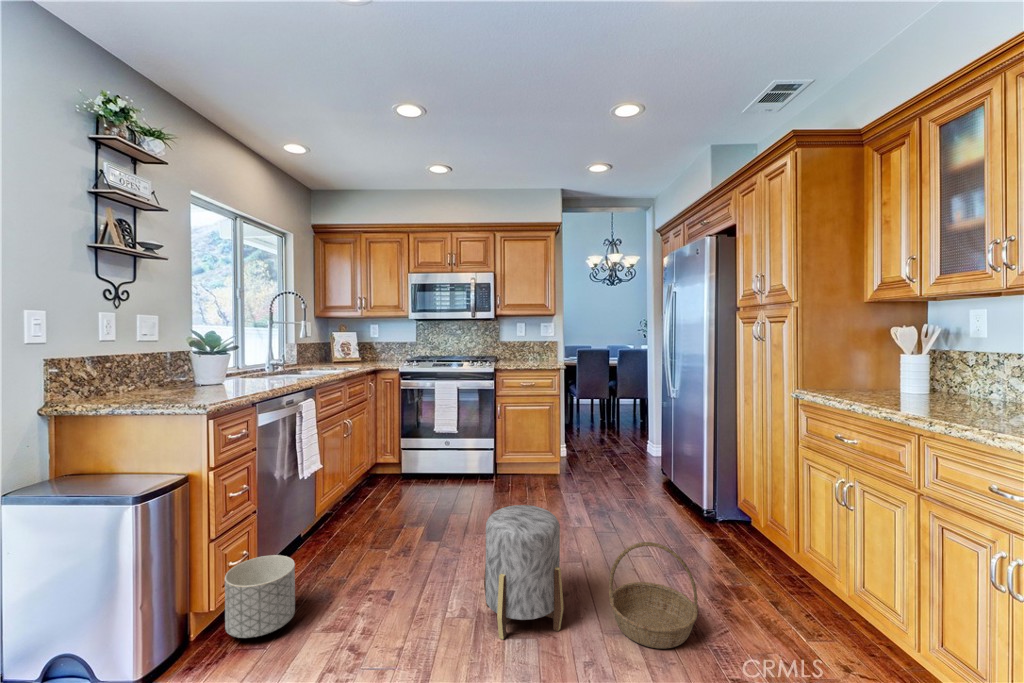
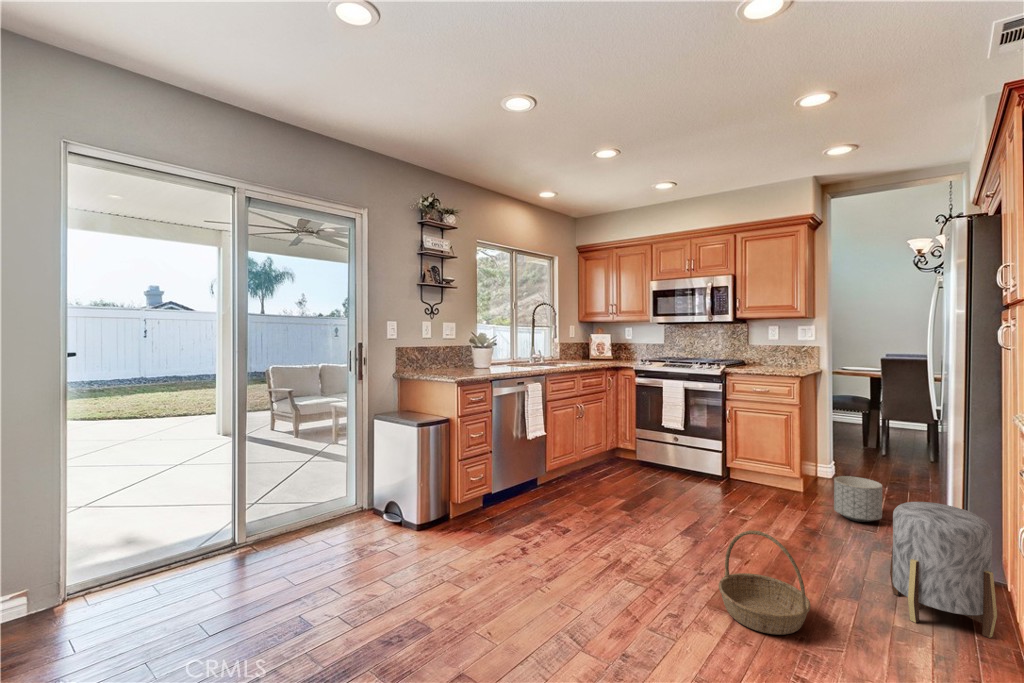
stool: present [484,505,564,640] -> present [890,502,997,638]
planter: present [225,555,295,638] -> present [834,476,882,522]

